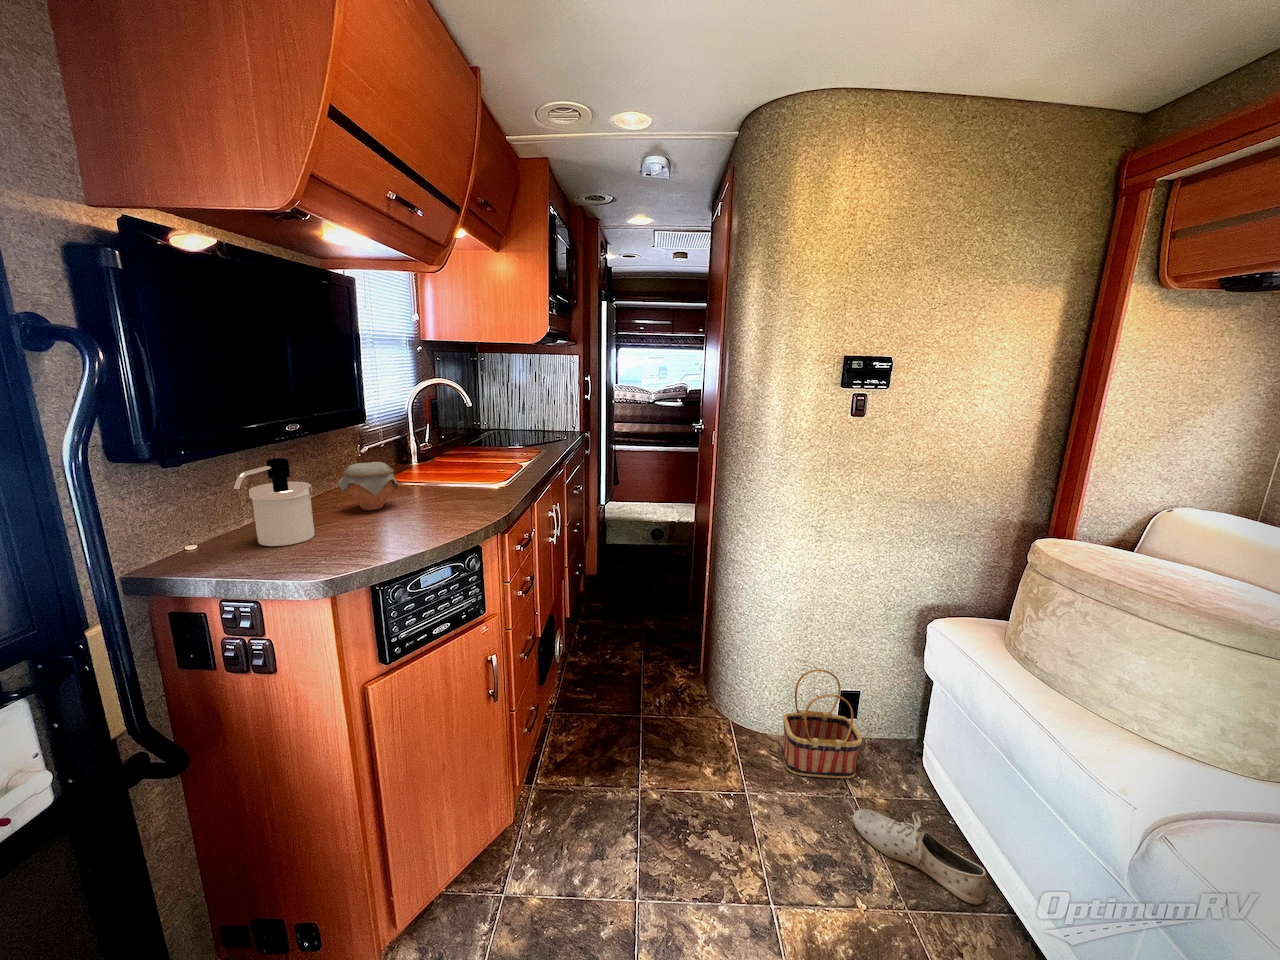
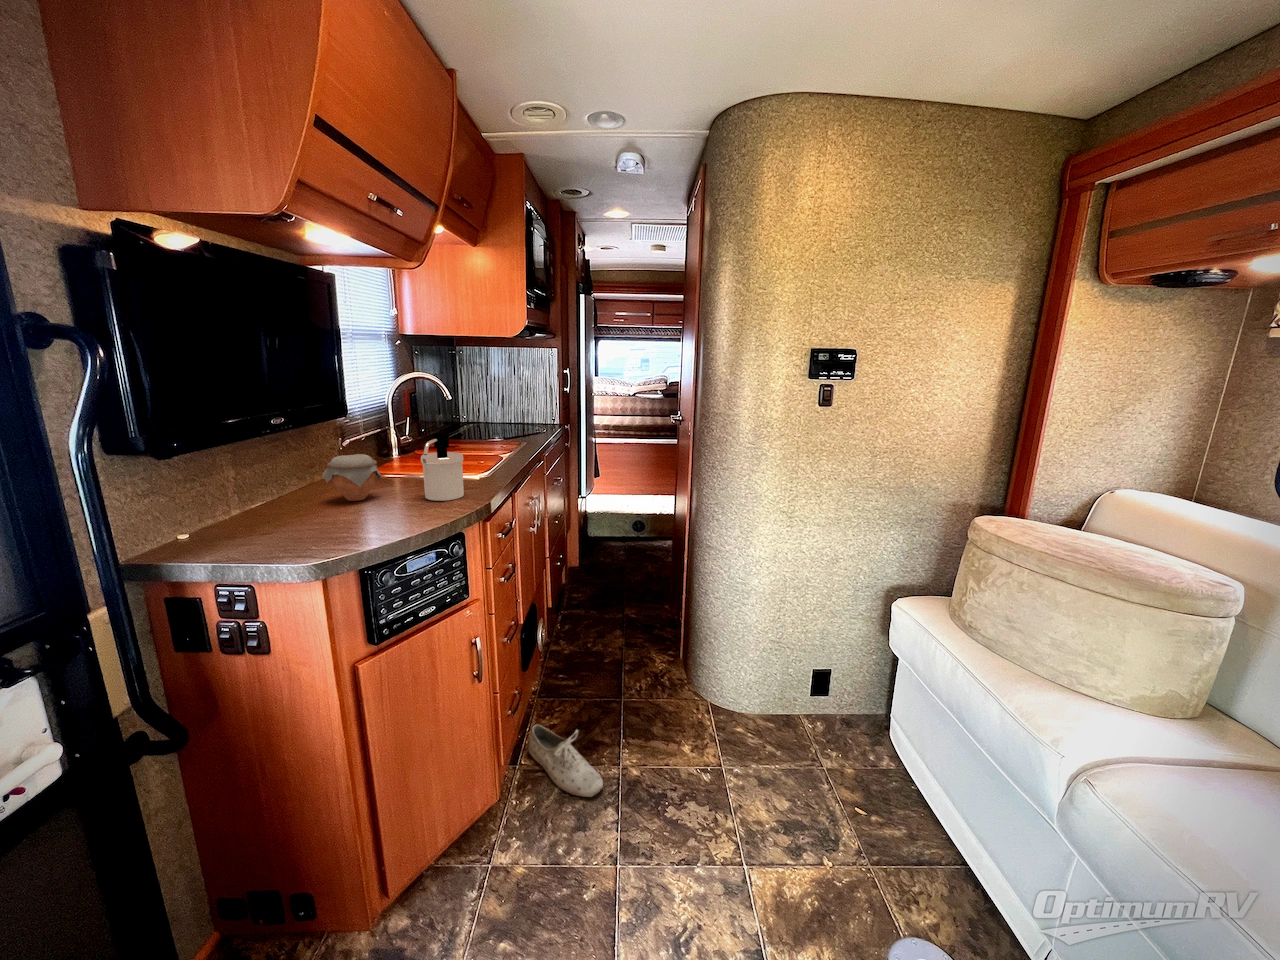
soap dispenser: present [234,458,315,546] -> present [421,433,464,501]
basket: present [781,669,862,778] -> none [757,649,832,751]
shoe: present [853,809,988,905] -> present [528,725,603,799]

